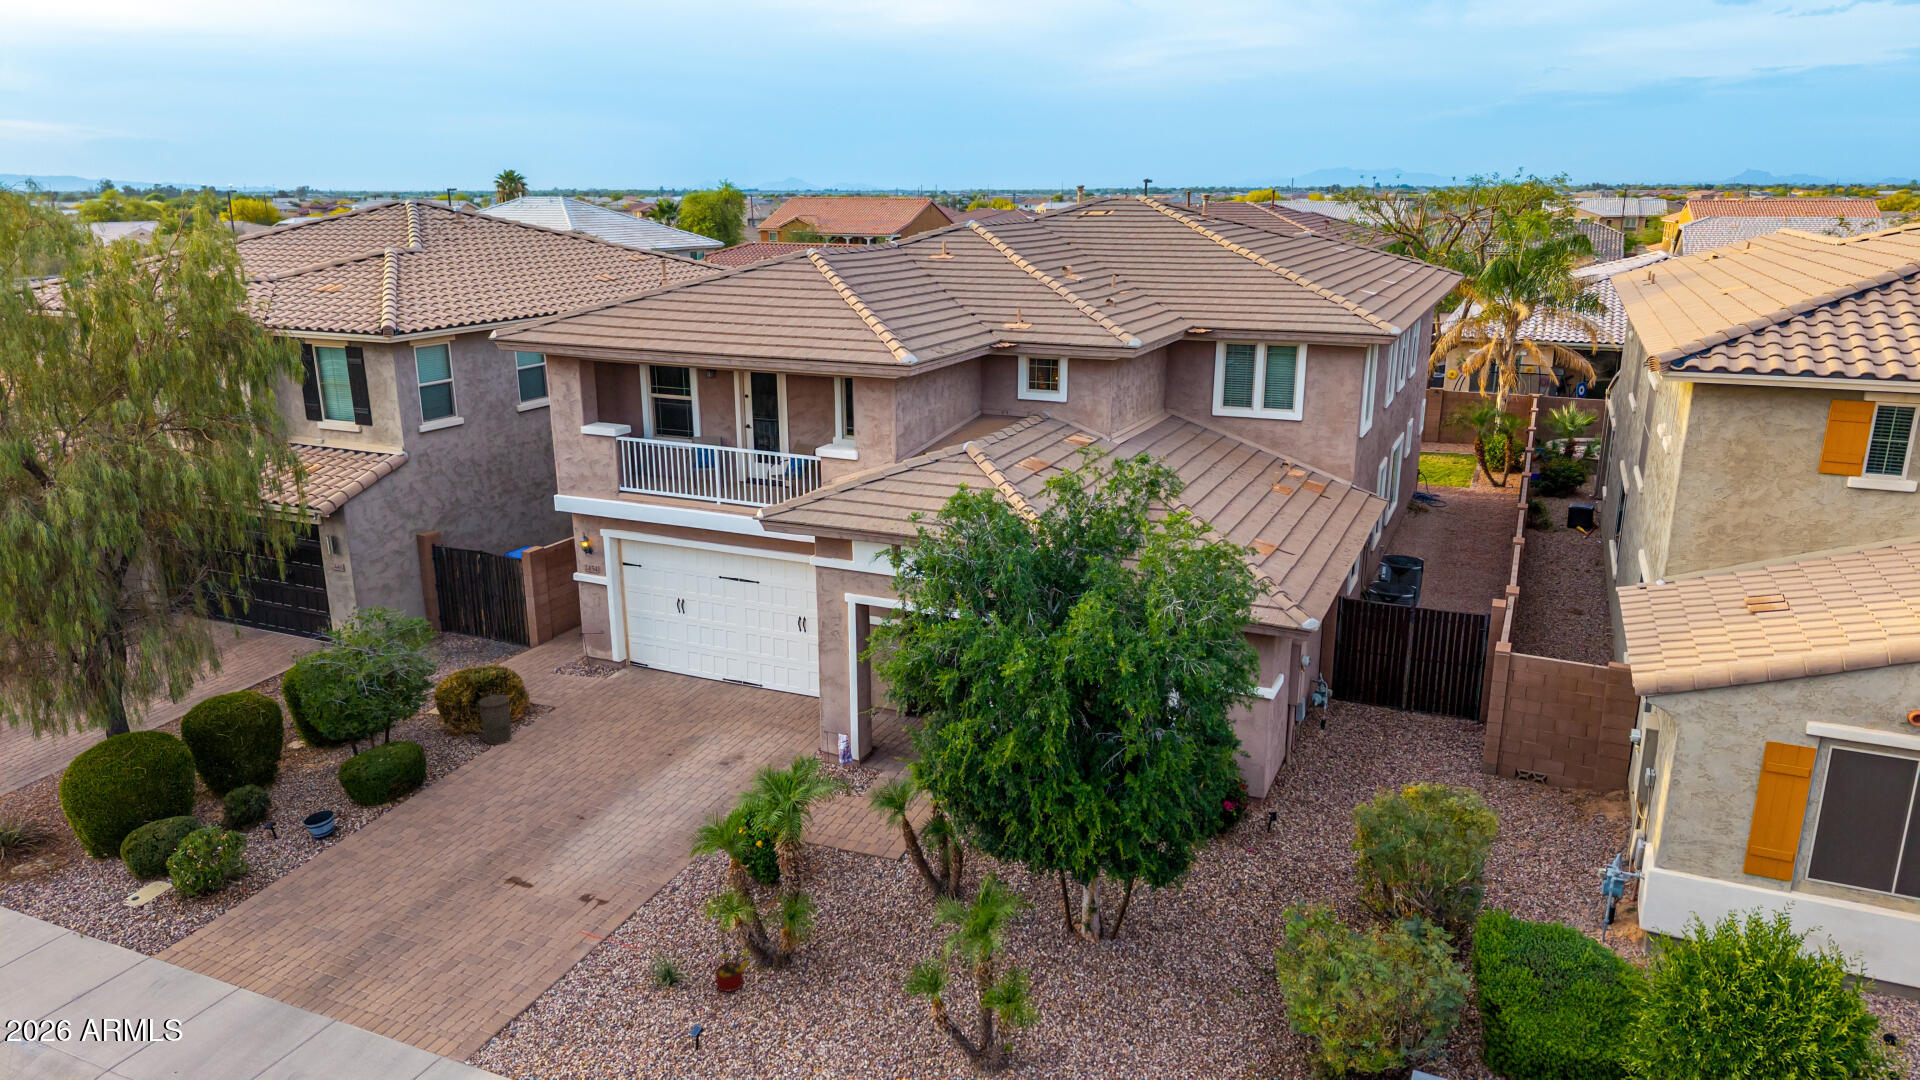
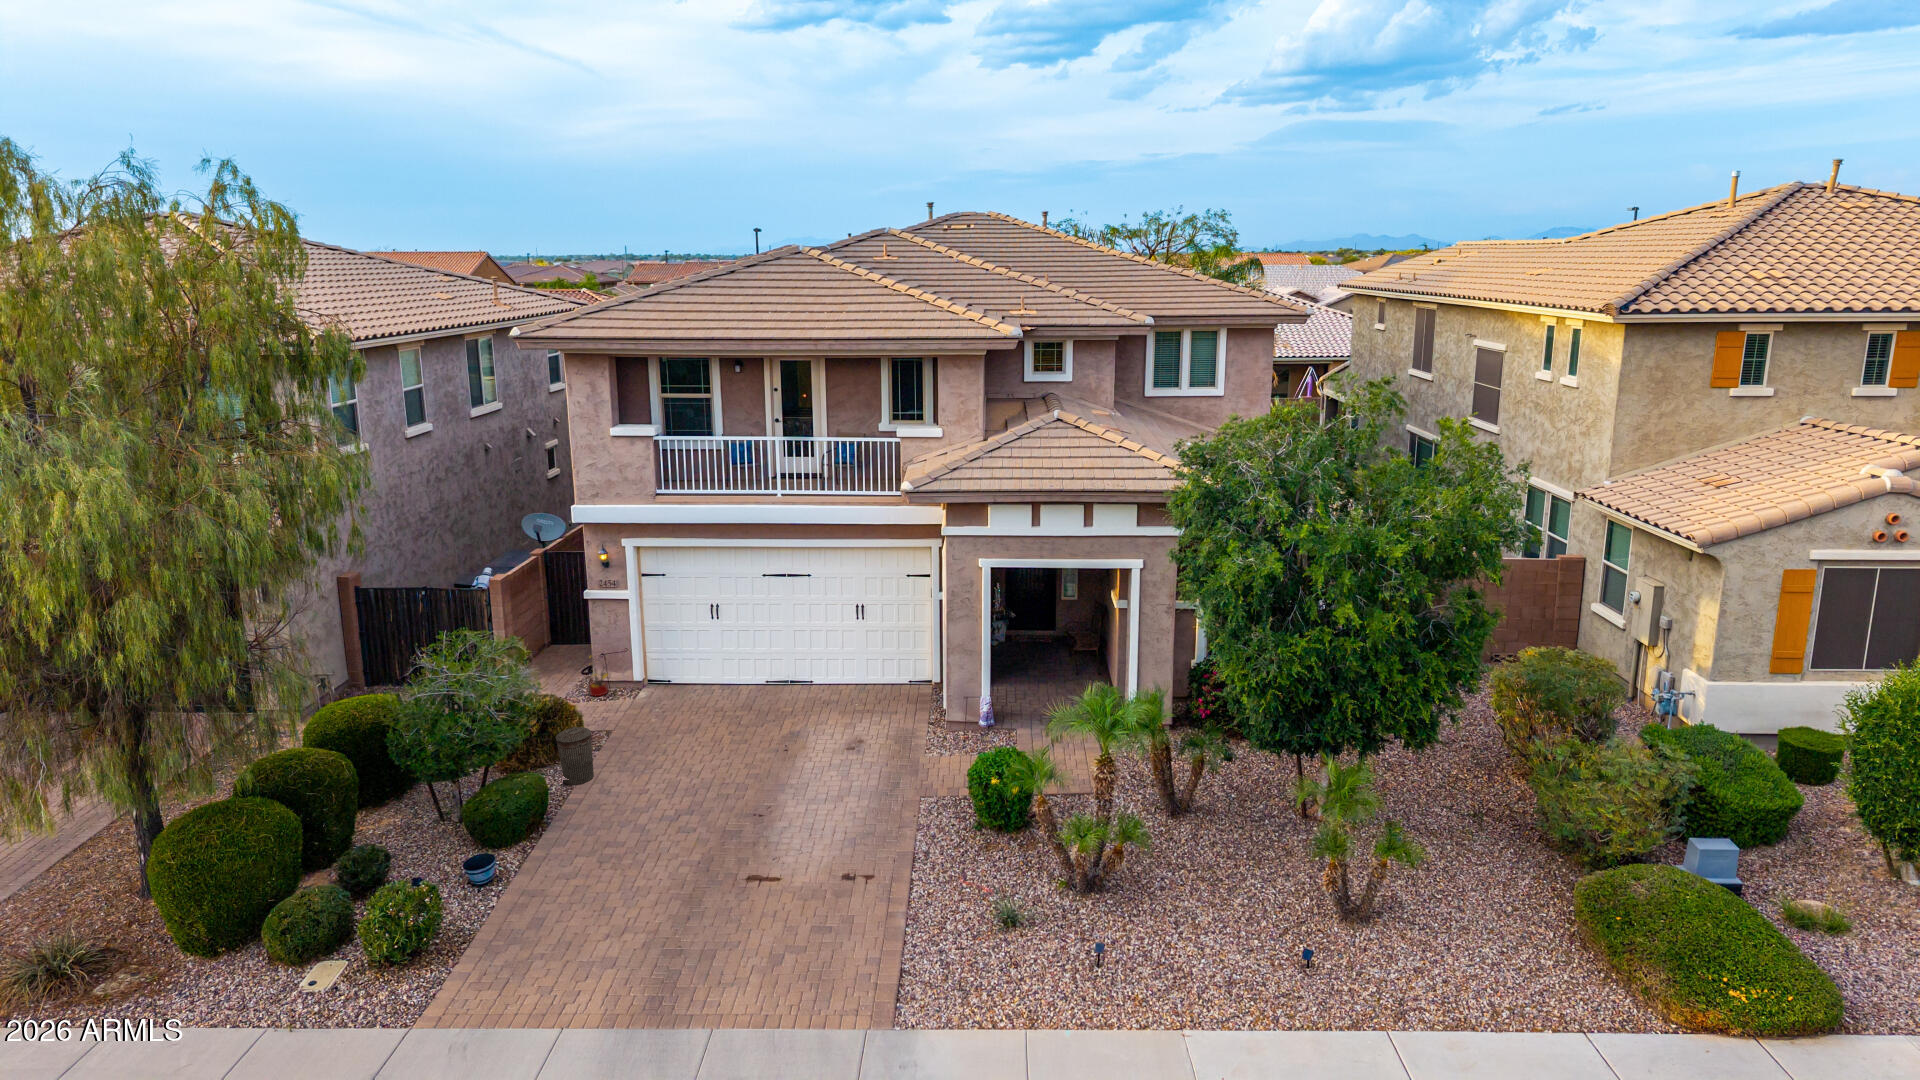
decorative plant: present [715,926,749,992] -> present [589,656,608,696]

